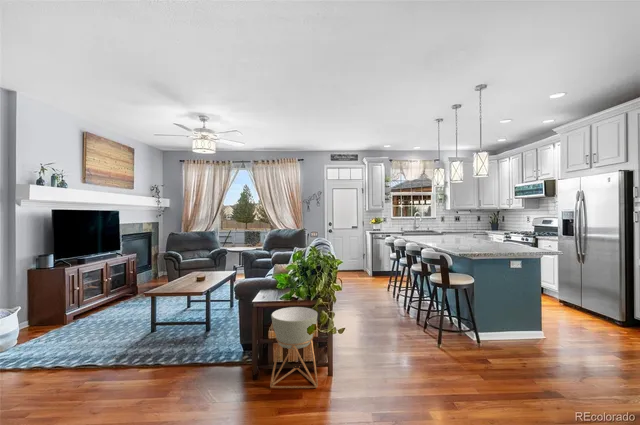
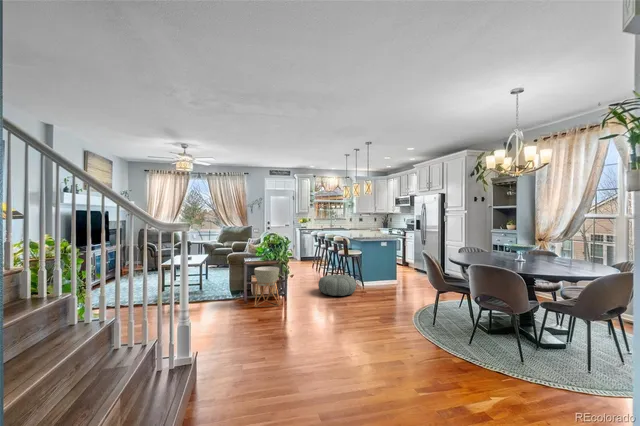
pouf: none [394,320,468,369] -> present [318,275,356,296]

